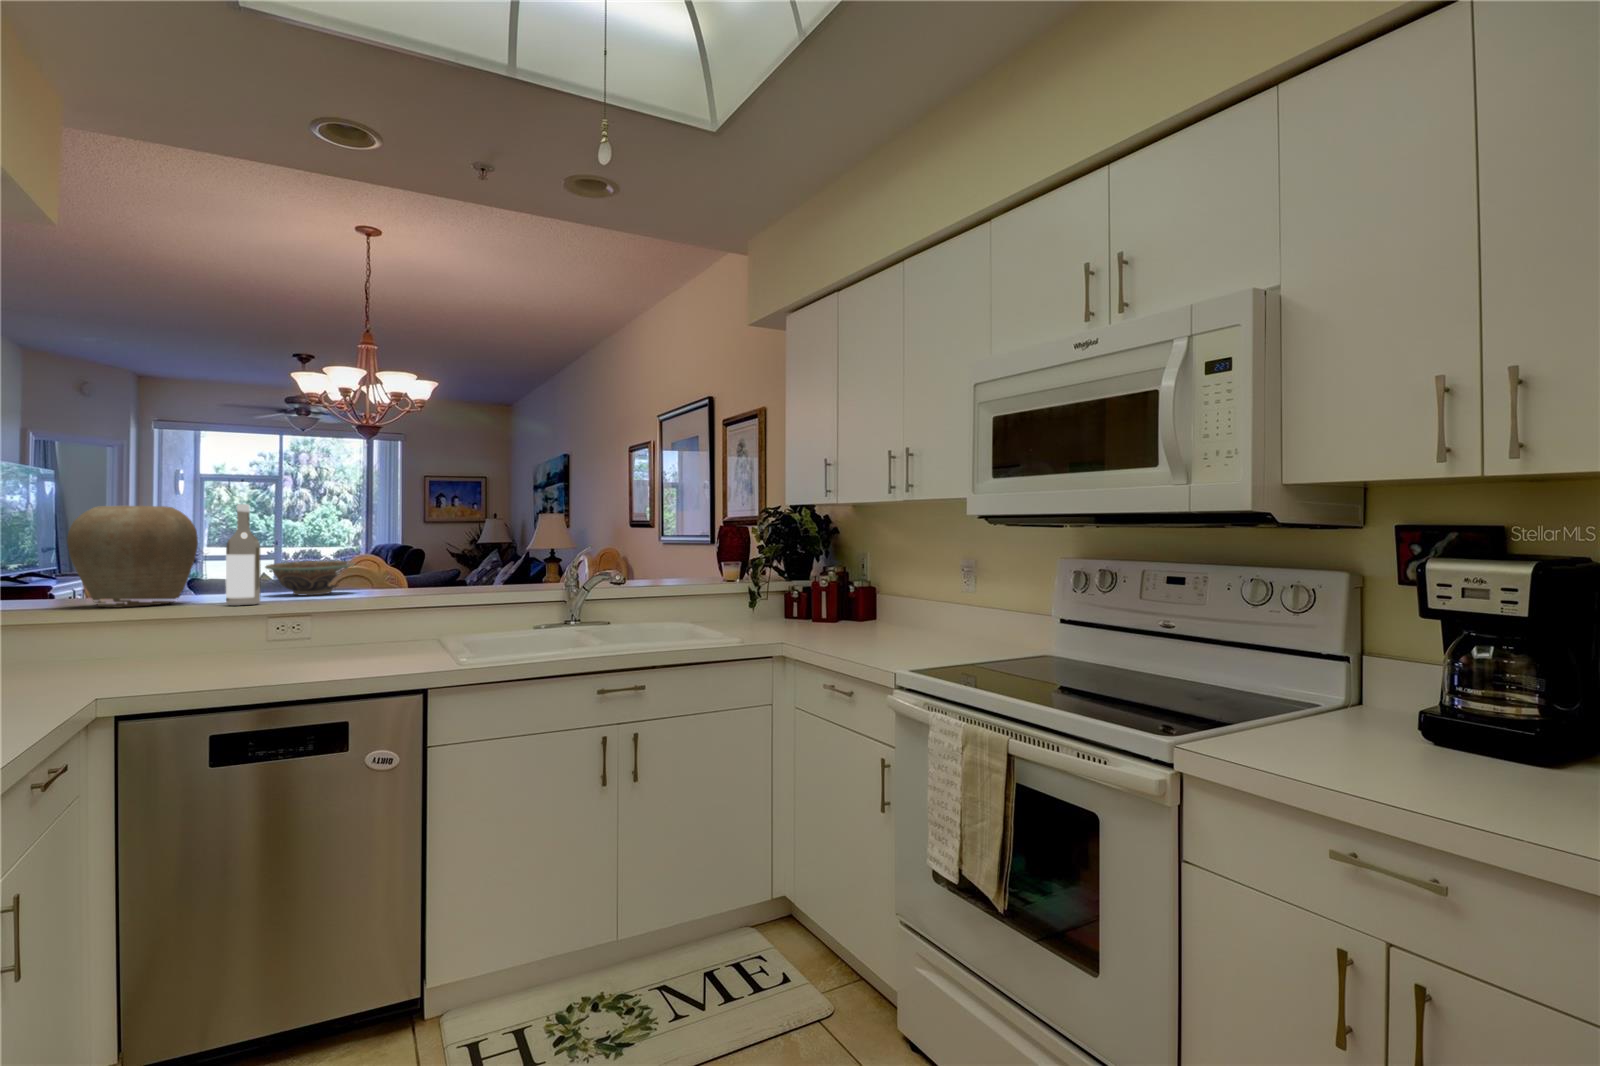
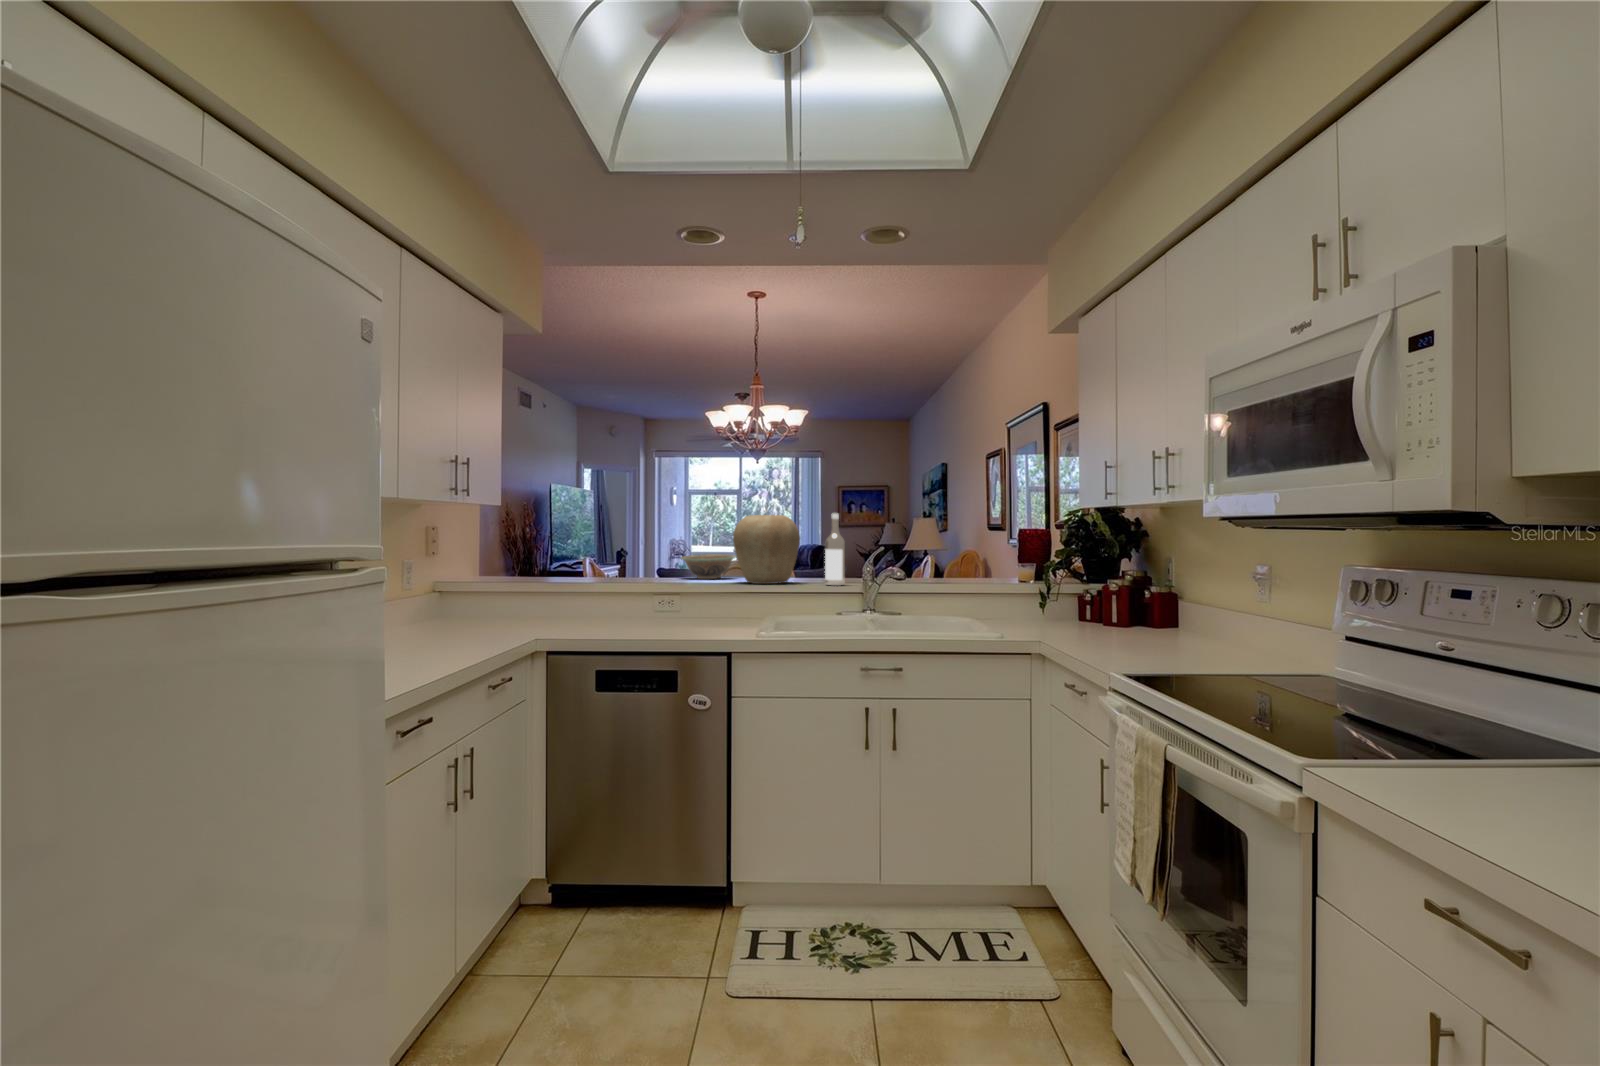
wine bottle: present [226,504,261,606] -> present [825,513,845,586]
vase: present [67,506,198,608] -> present [733,515,800,584]

